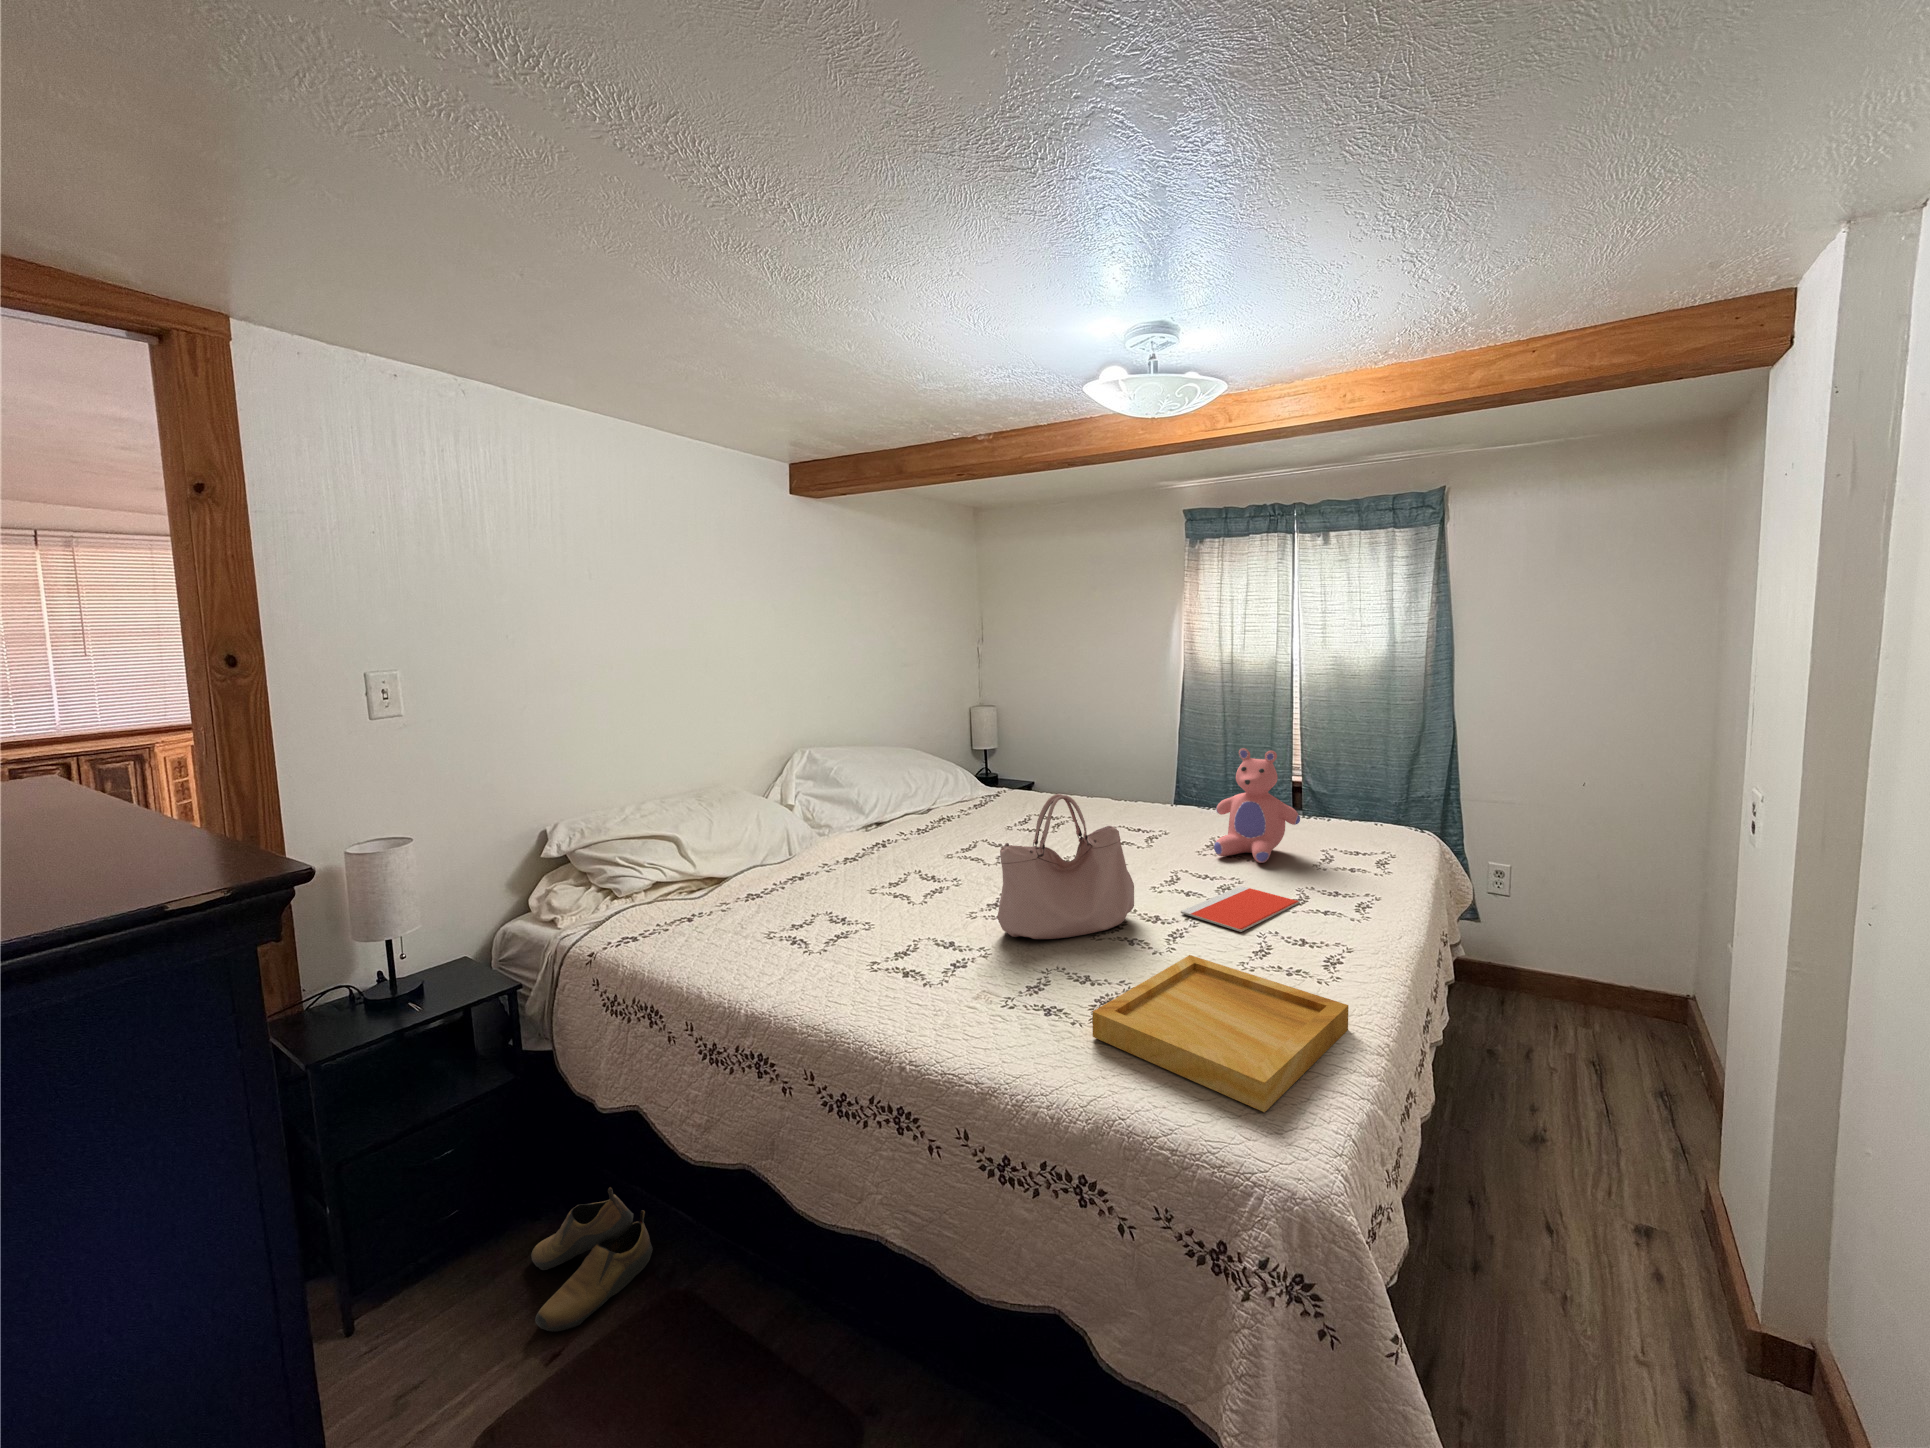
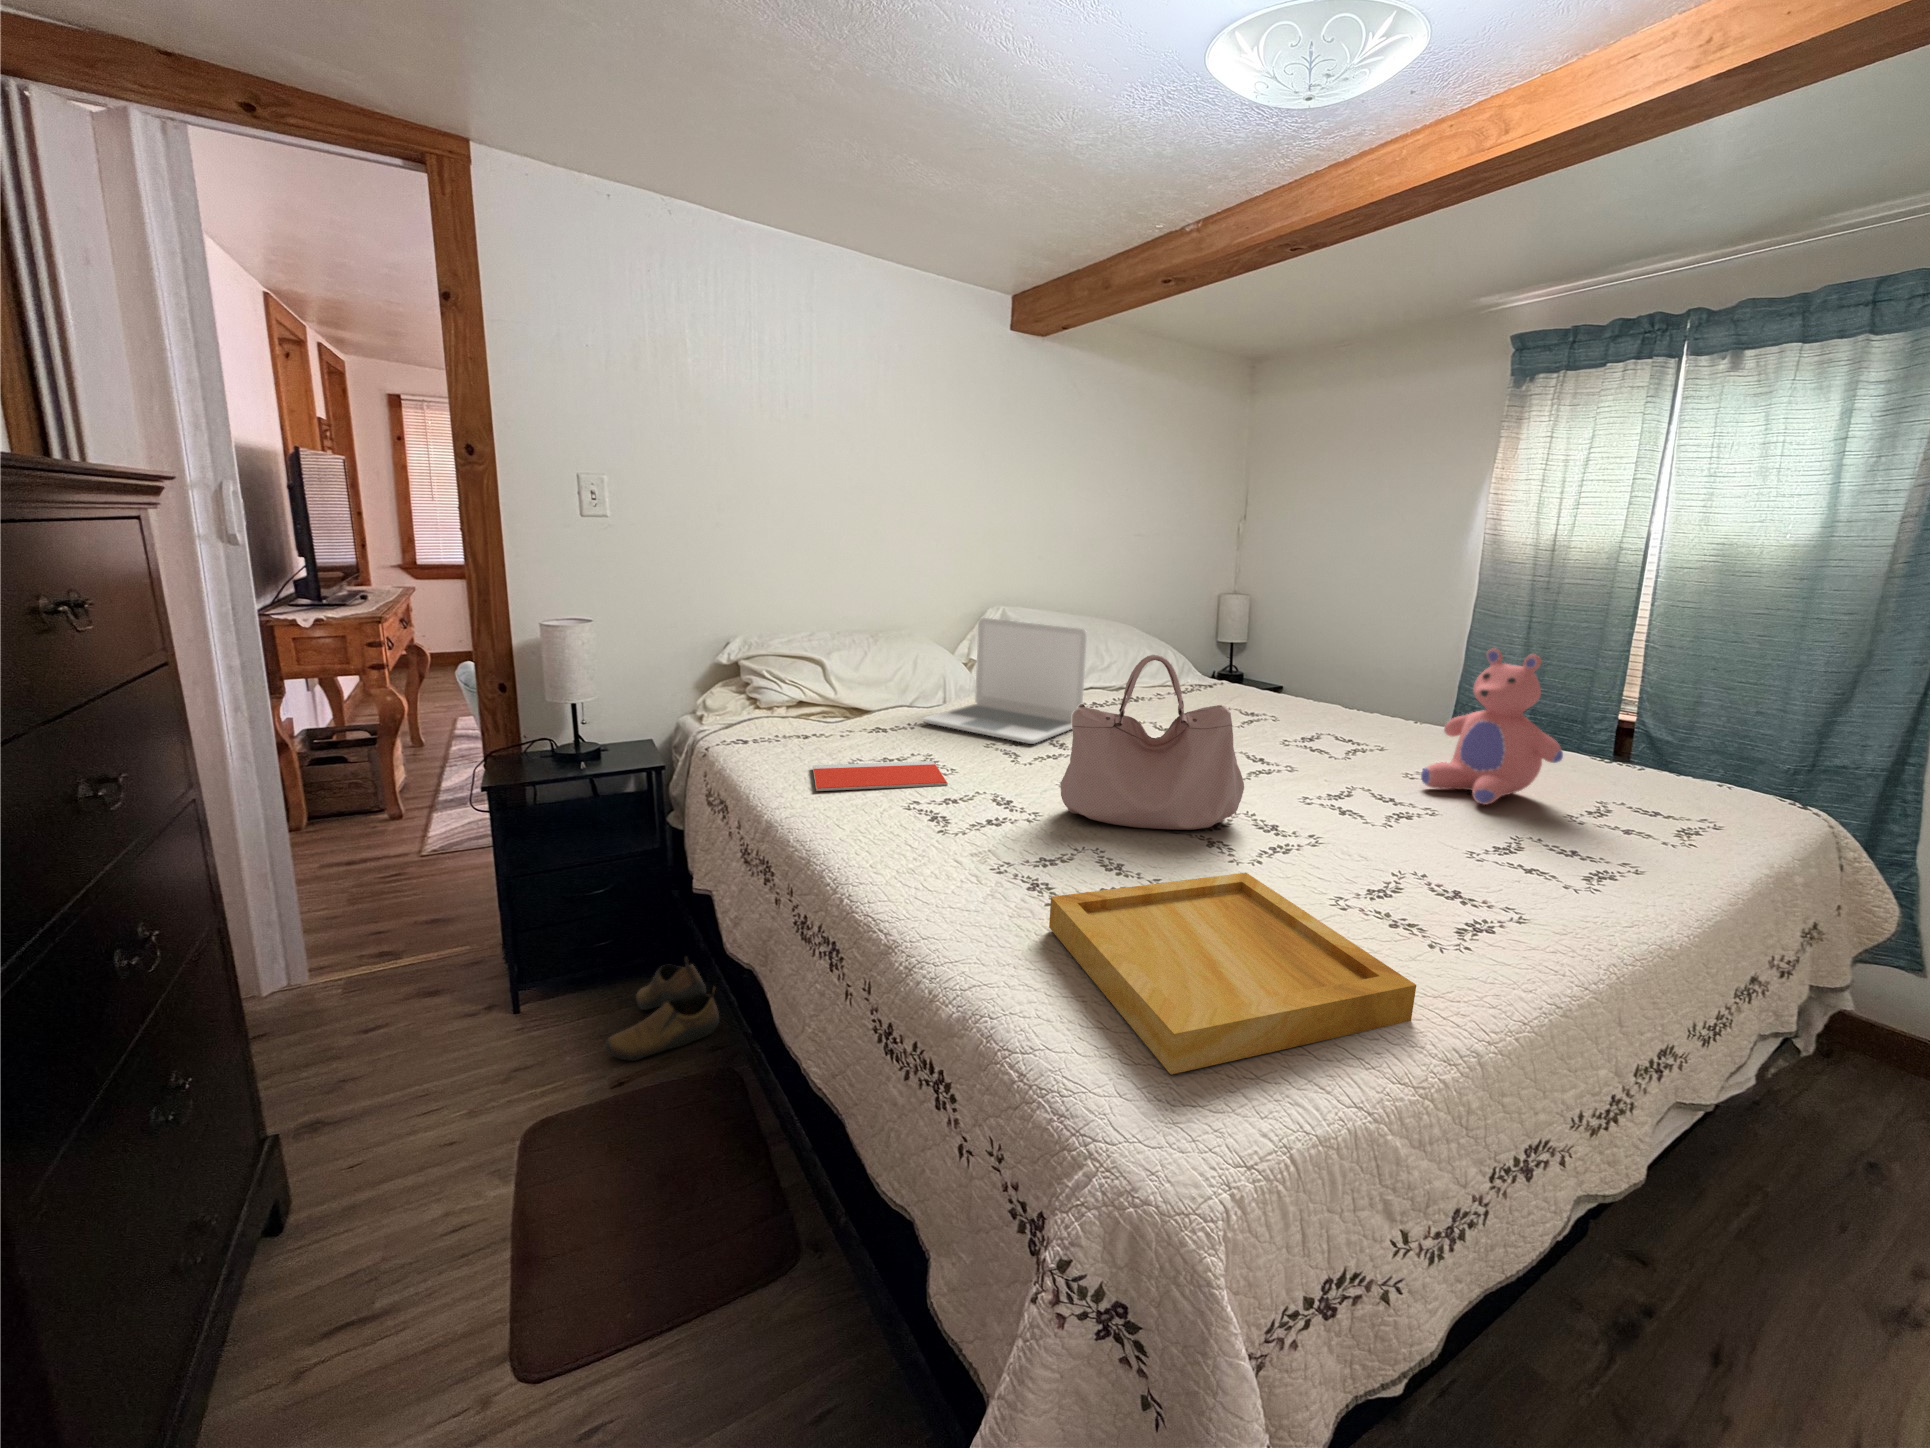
laptop: none [793,766,934,880] -> present [924,618,1087,744]
notebook: present [1181,886,1299,932] -> present [813,761,948,791]

